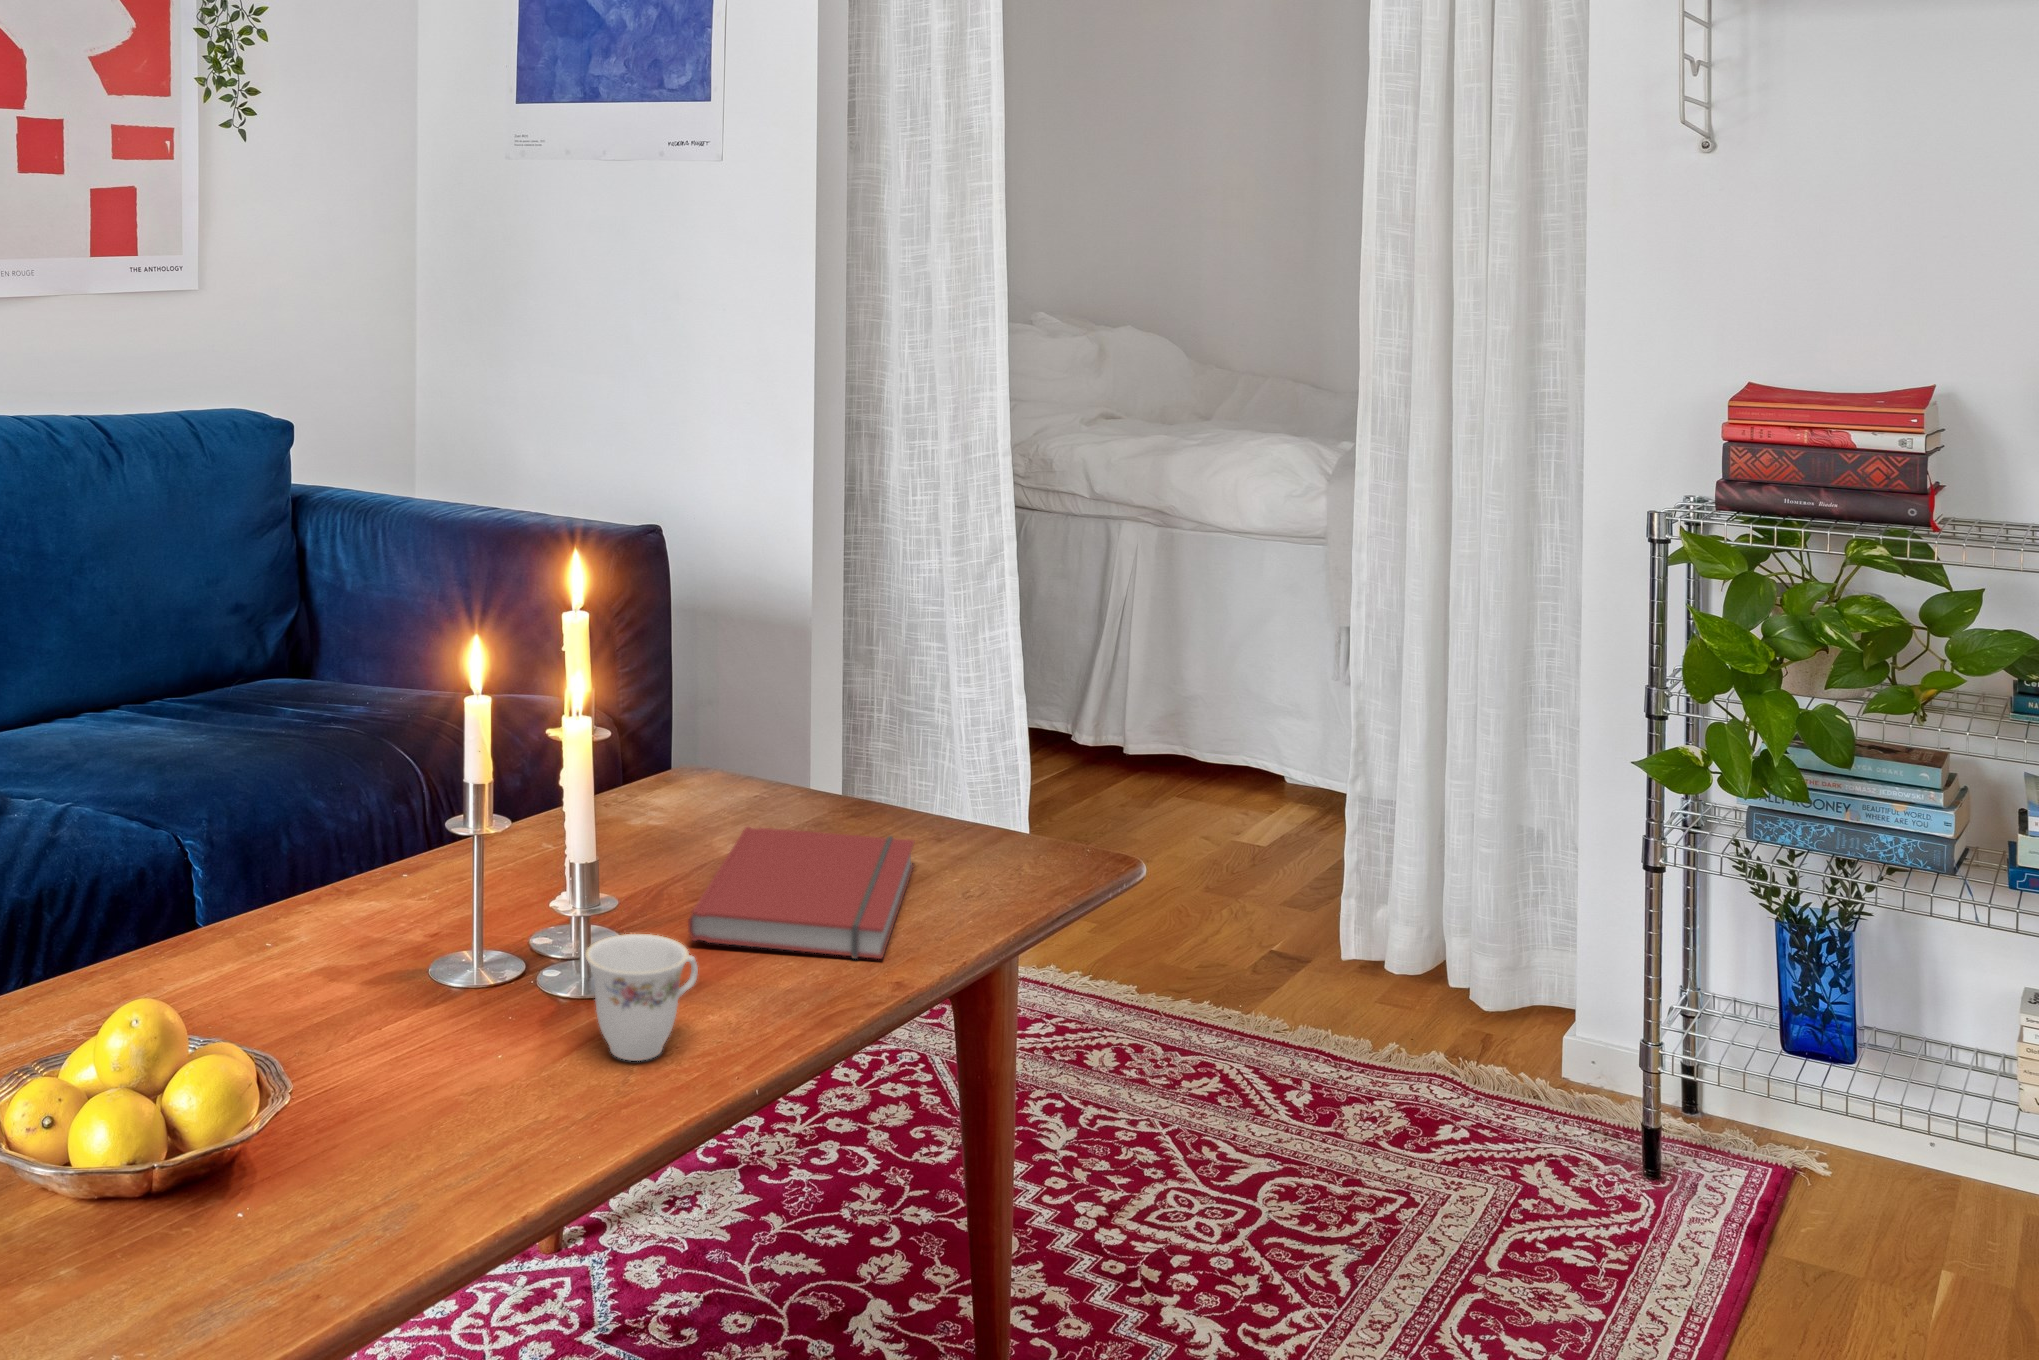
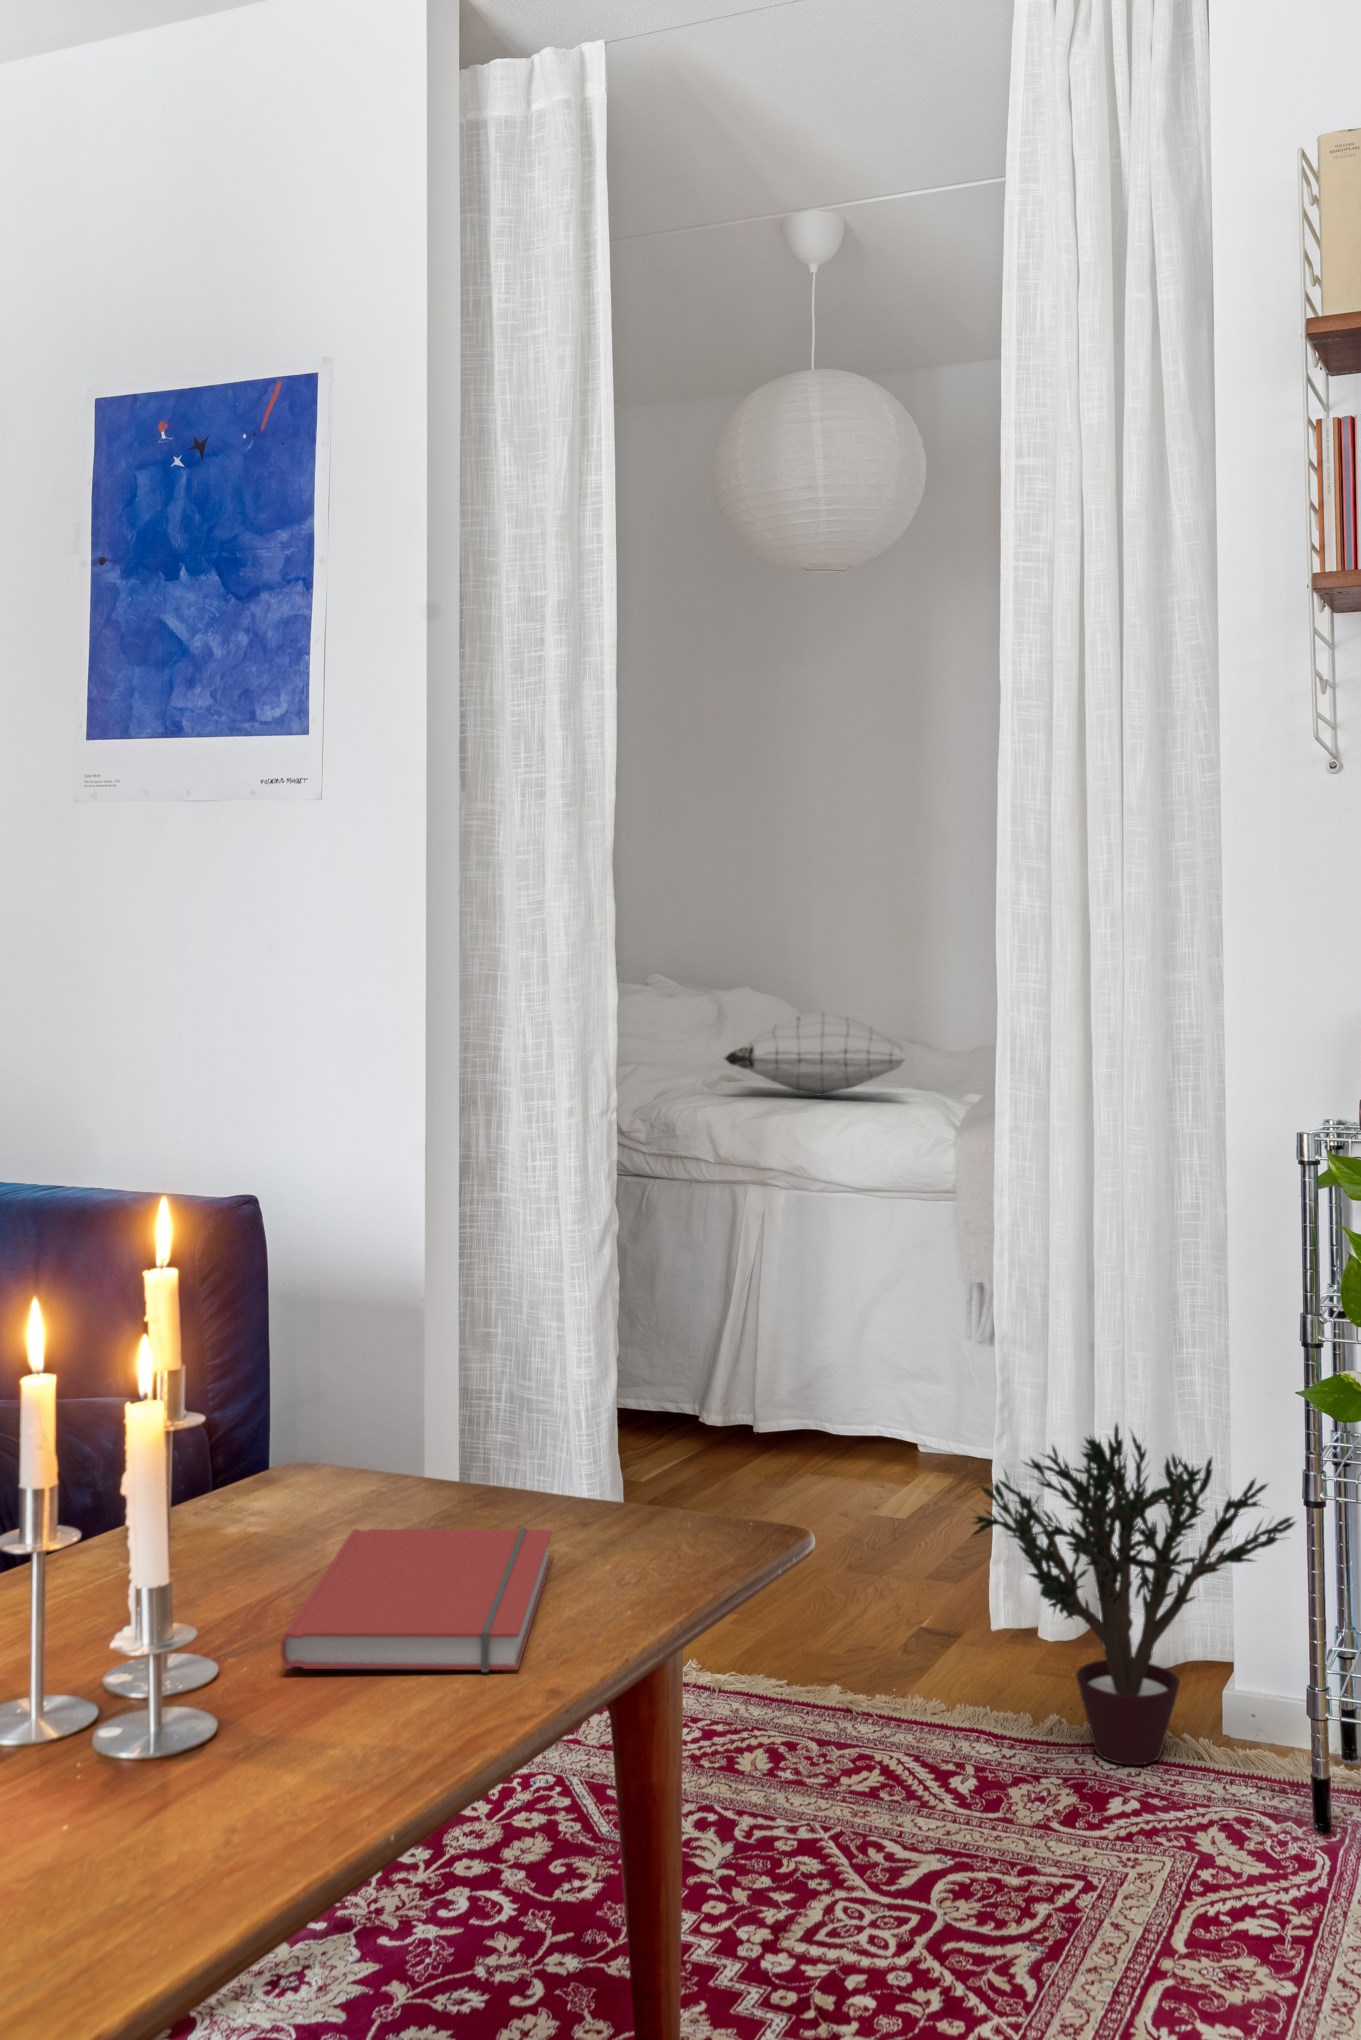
pillow: none [1095,336,1281,419] -> present [725,1012,905,1096]
potted plant: none [1306,769,1643,1097] -> present [972,1424,1295,1765]
teacup: present [585,934,698,1061] -> none [141,1663,289,1826]

